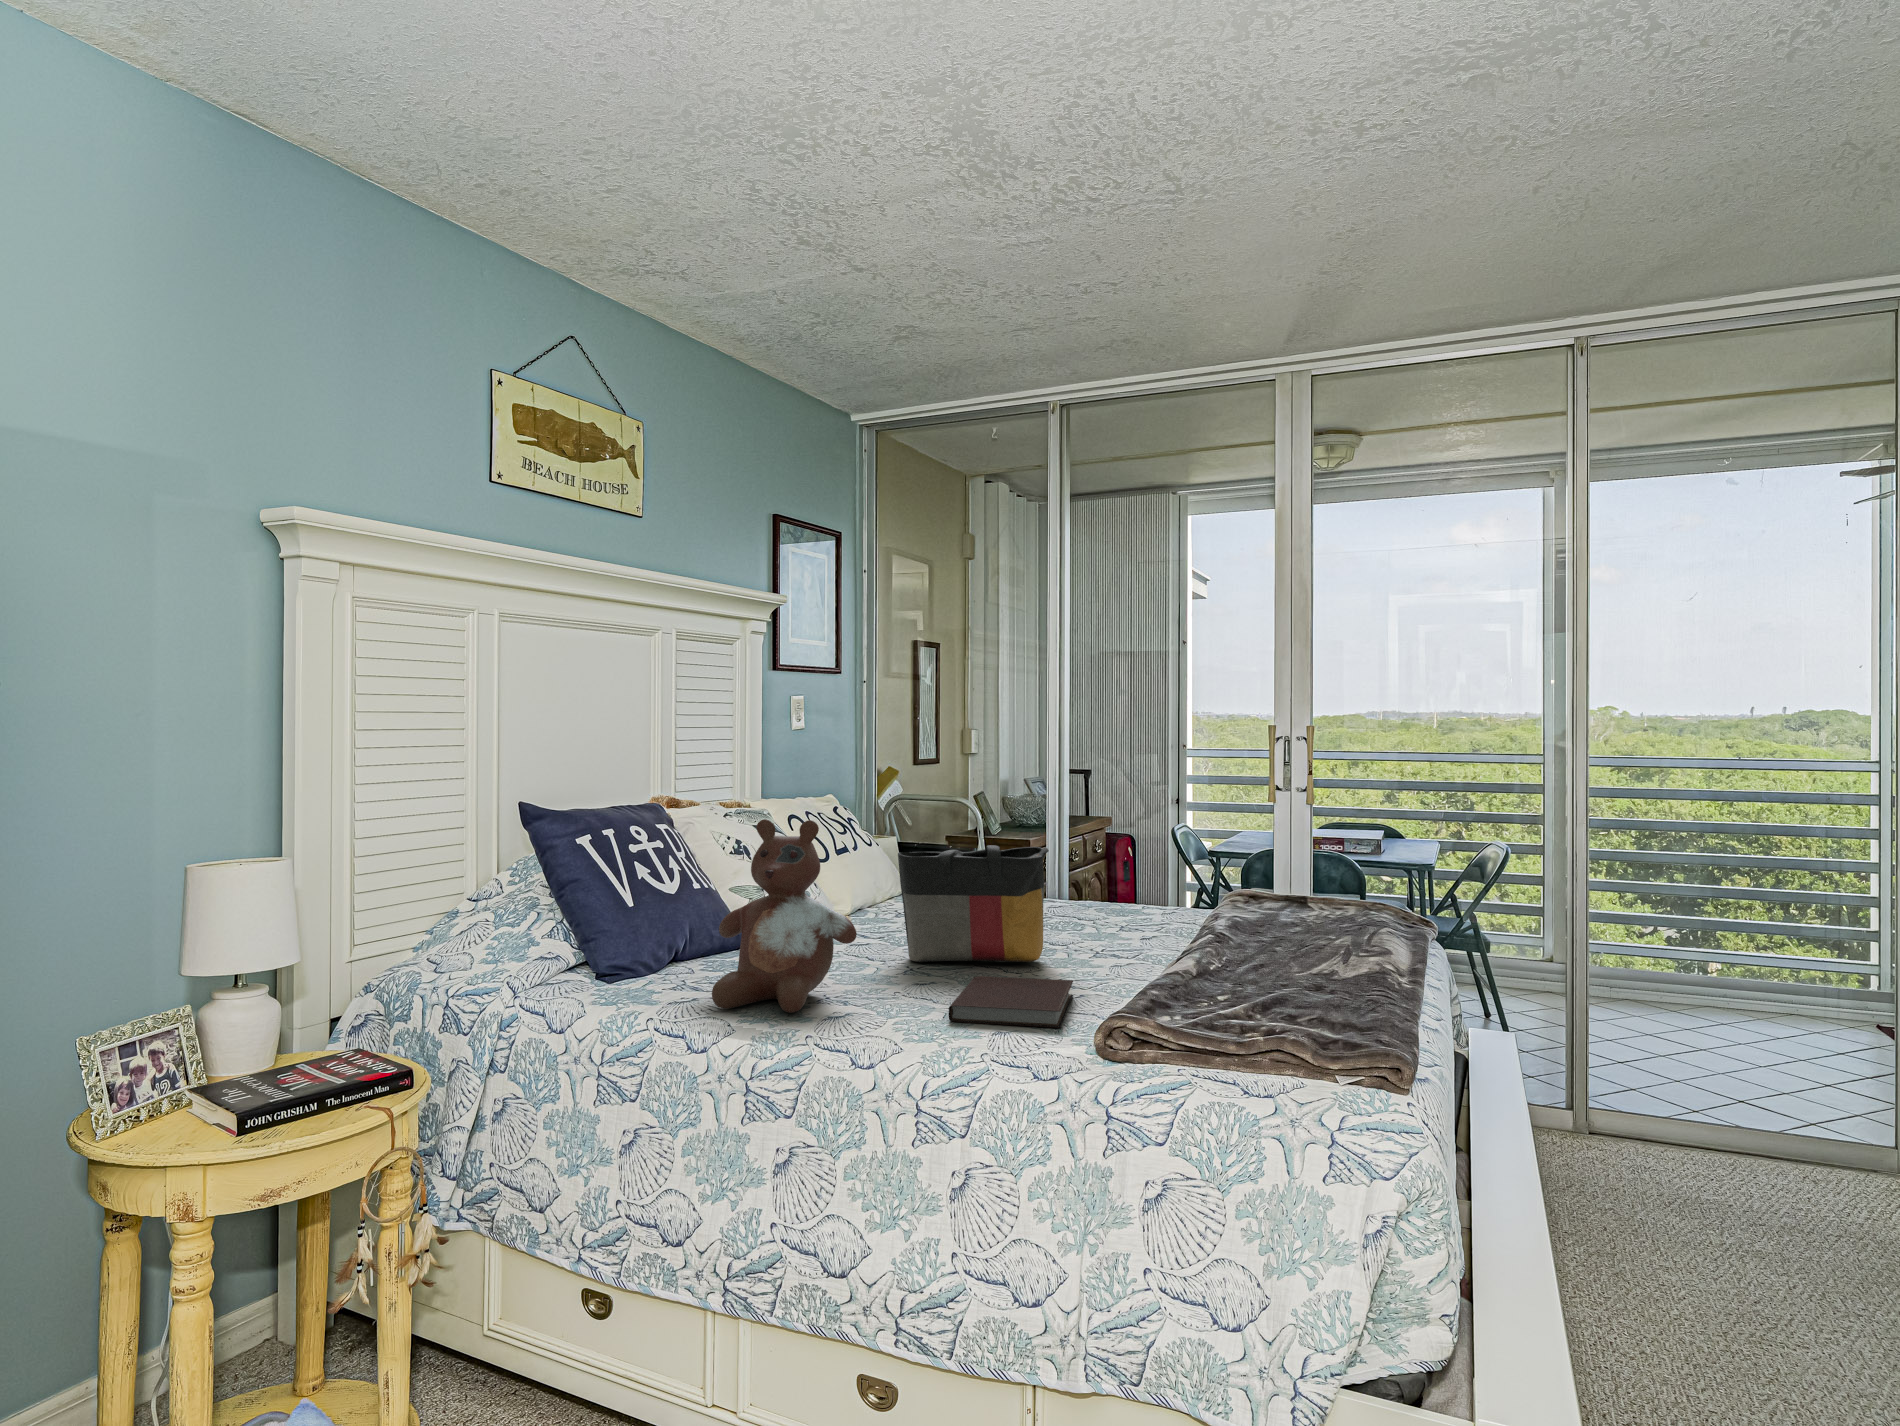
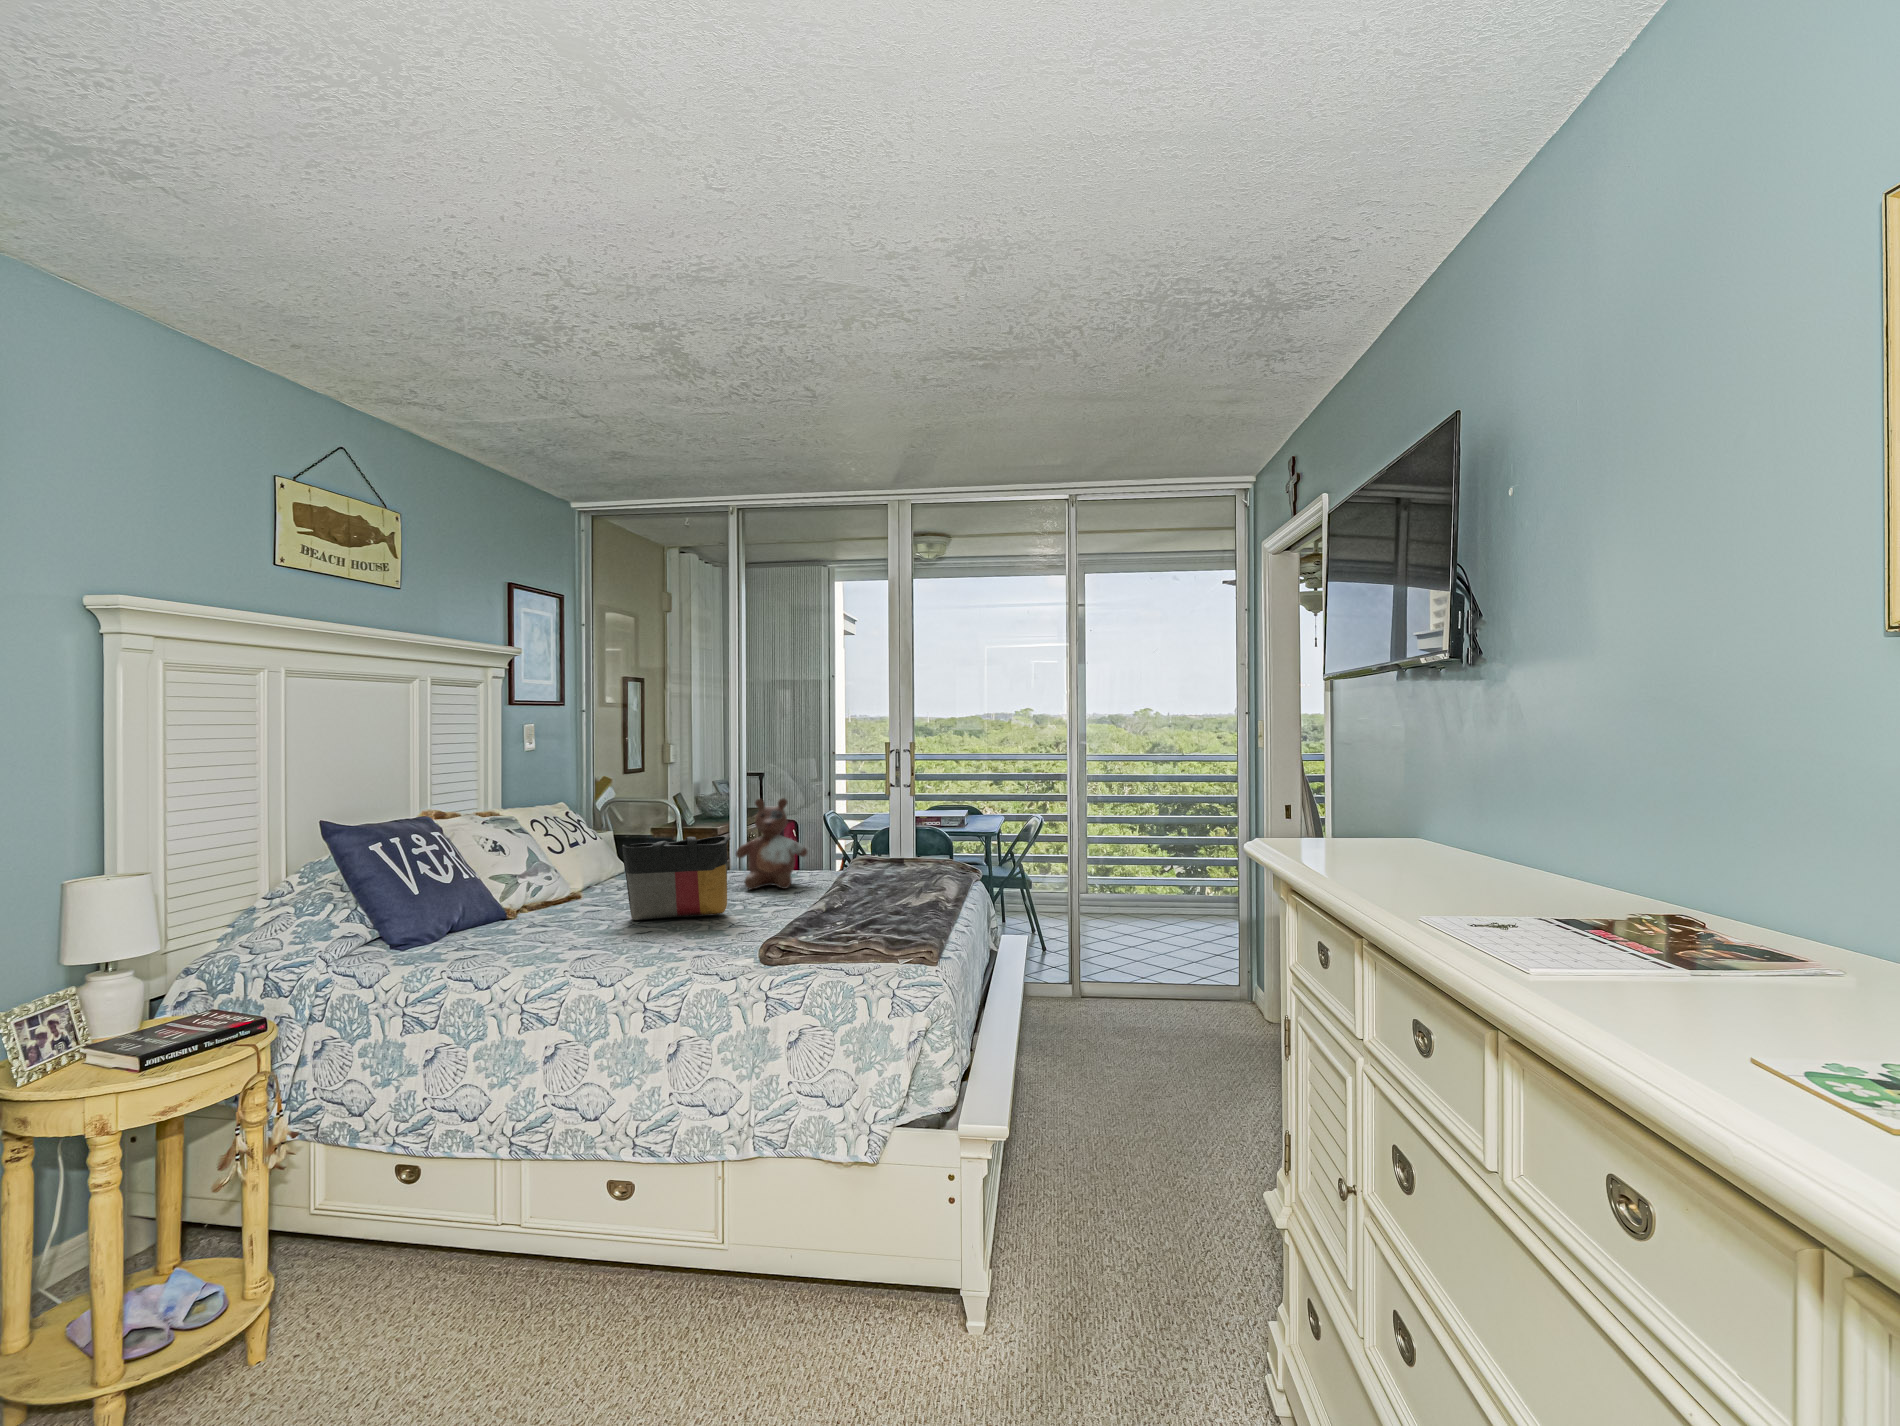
stuffed bear: present [712,819,857,1013] -> present [736,798,808,889]
notebook: present [949,976,1073,1028] -> none [664,923,747,954]

